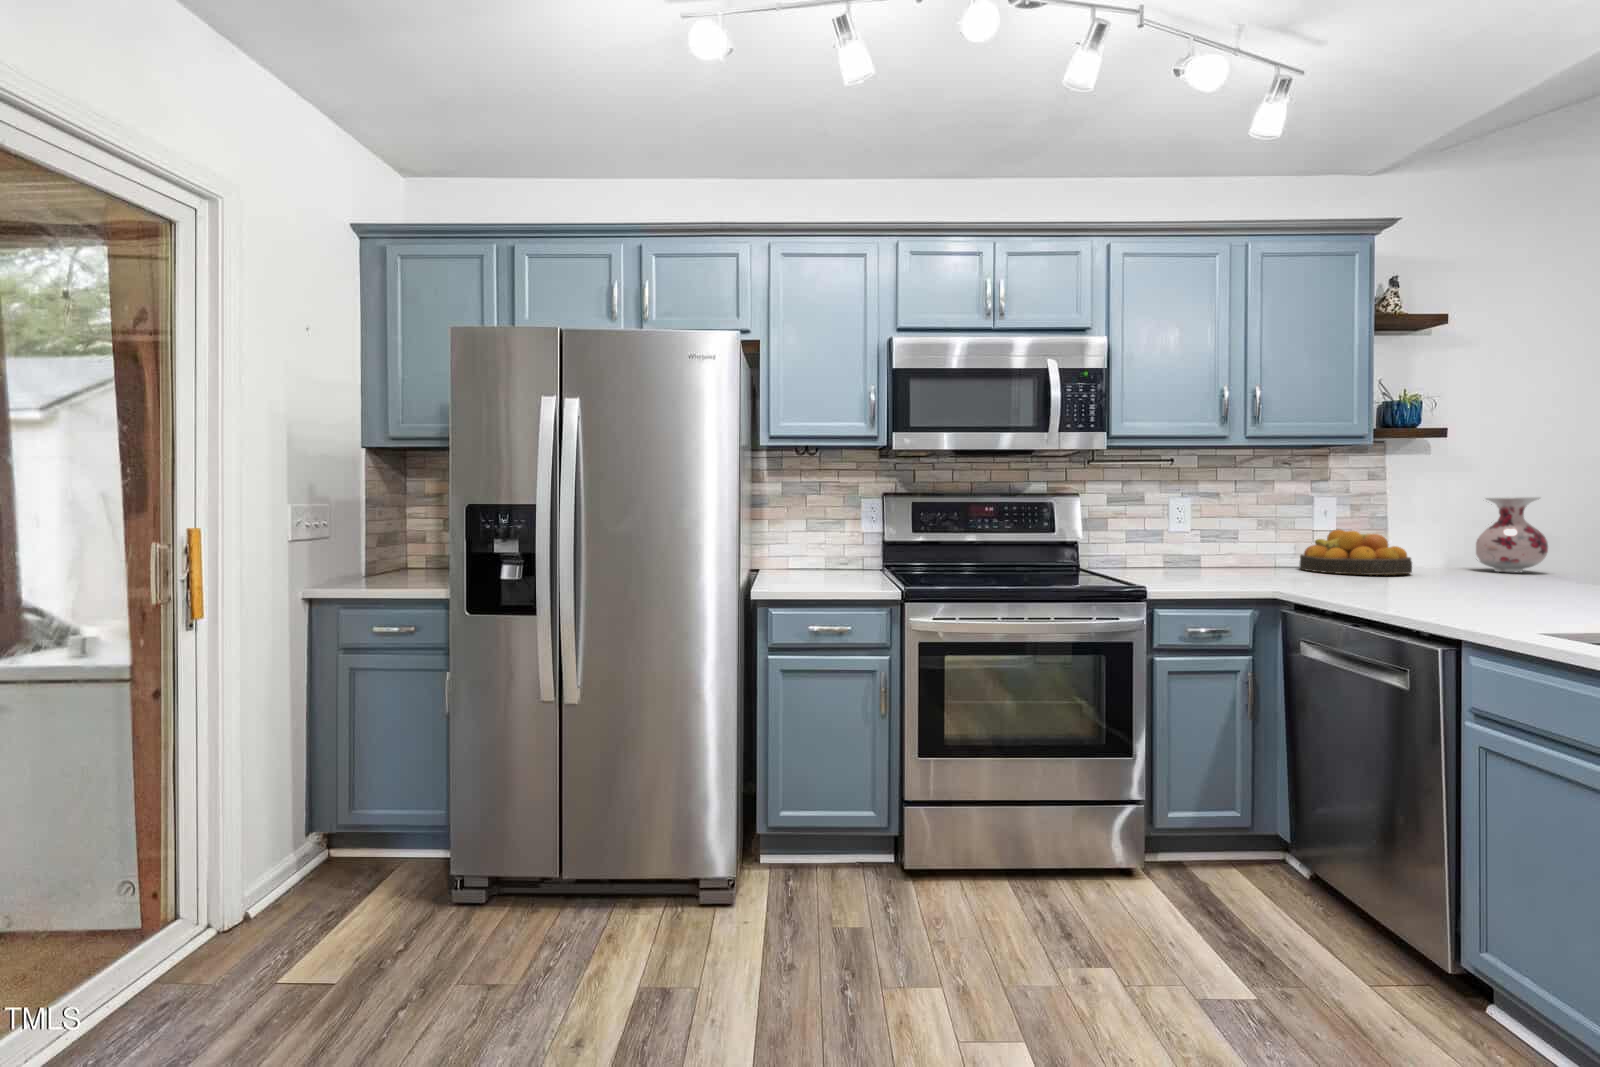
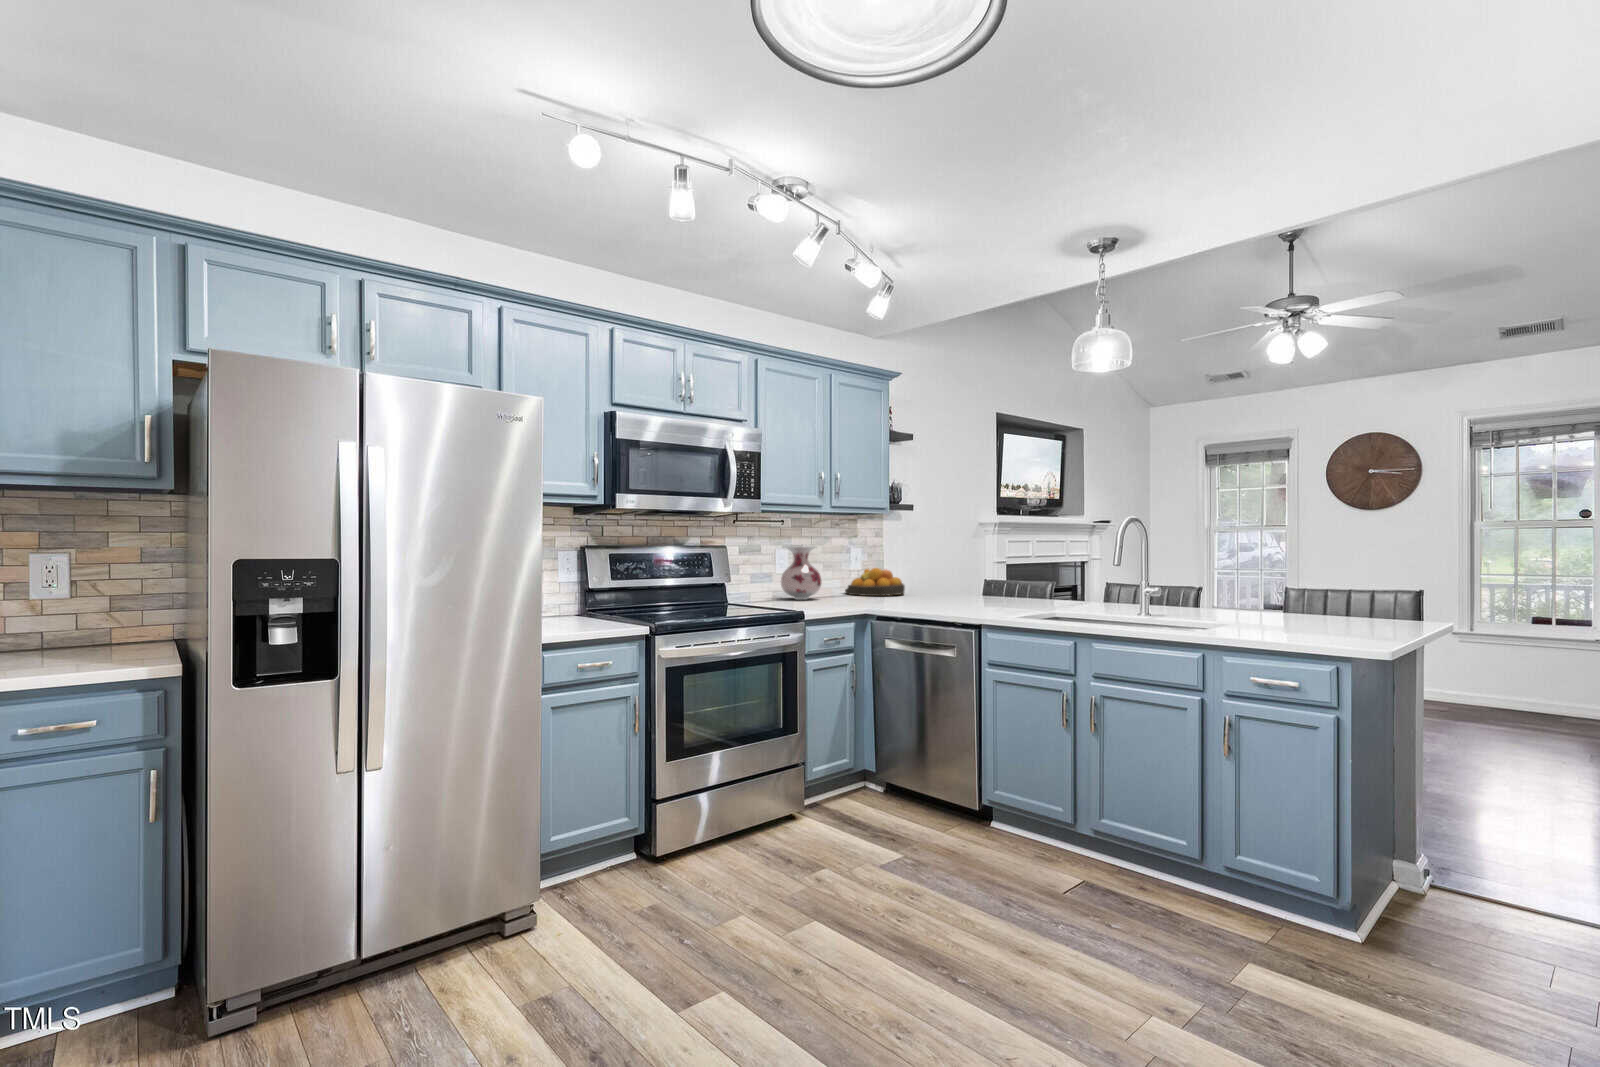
vase: present [1476,497,1548,572] -> present [781,546,821,600]

